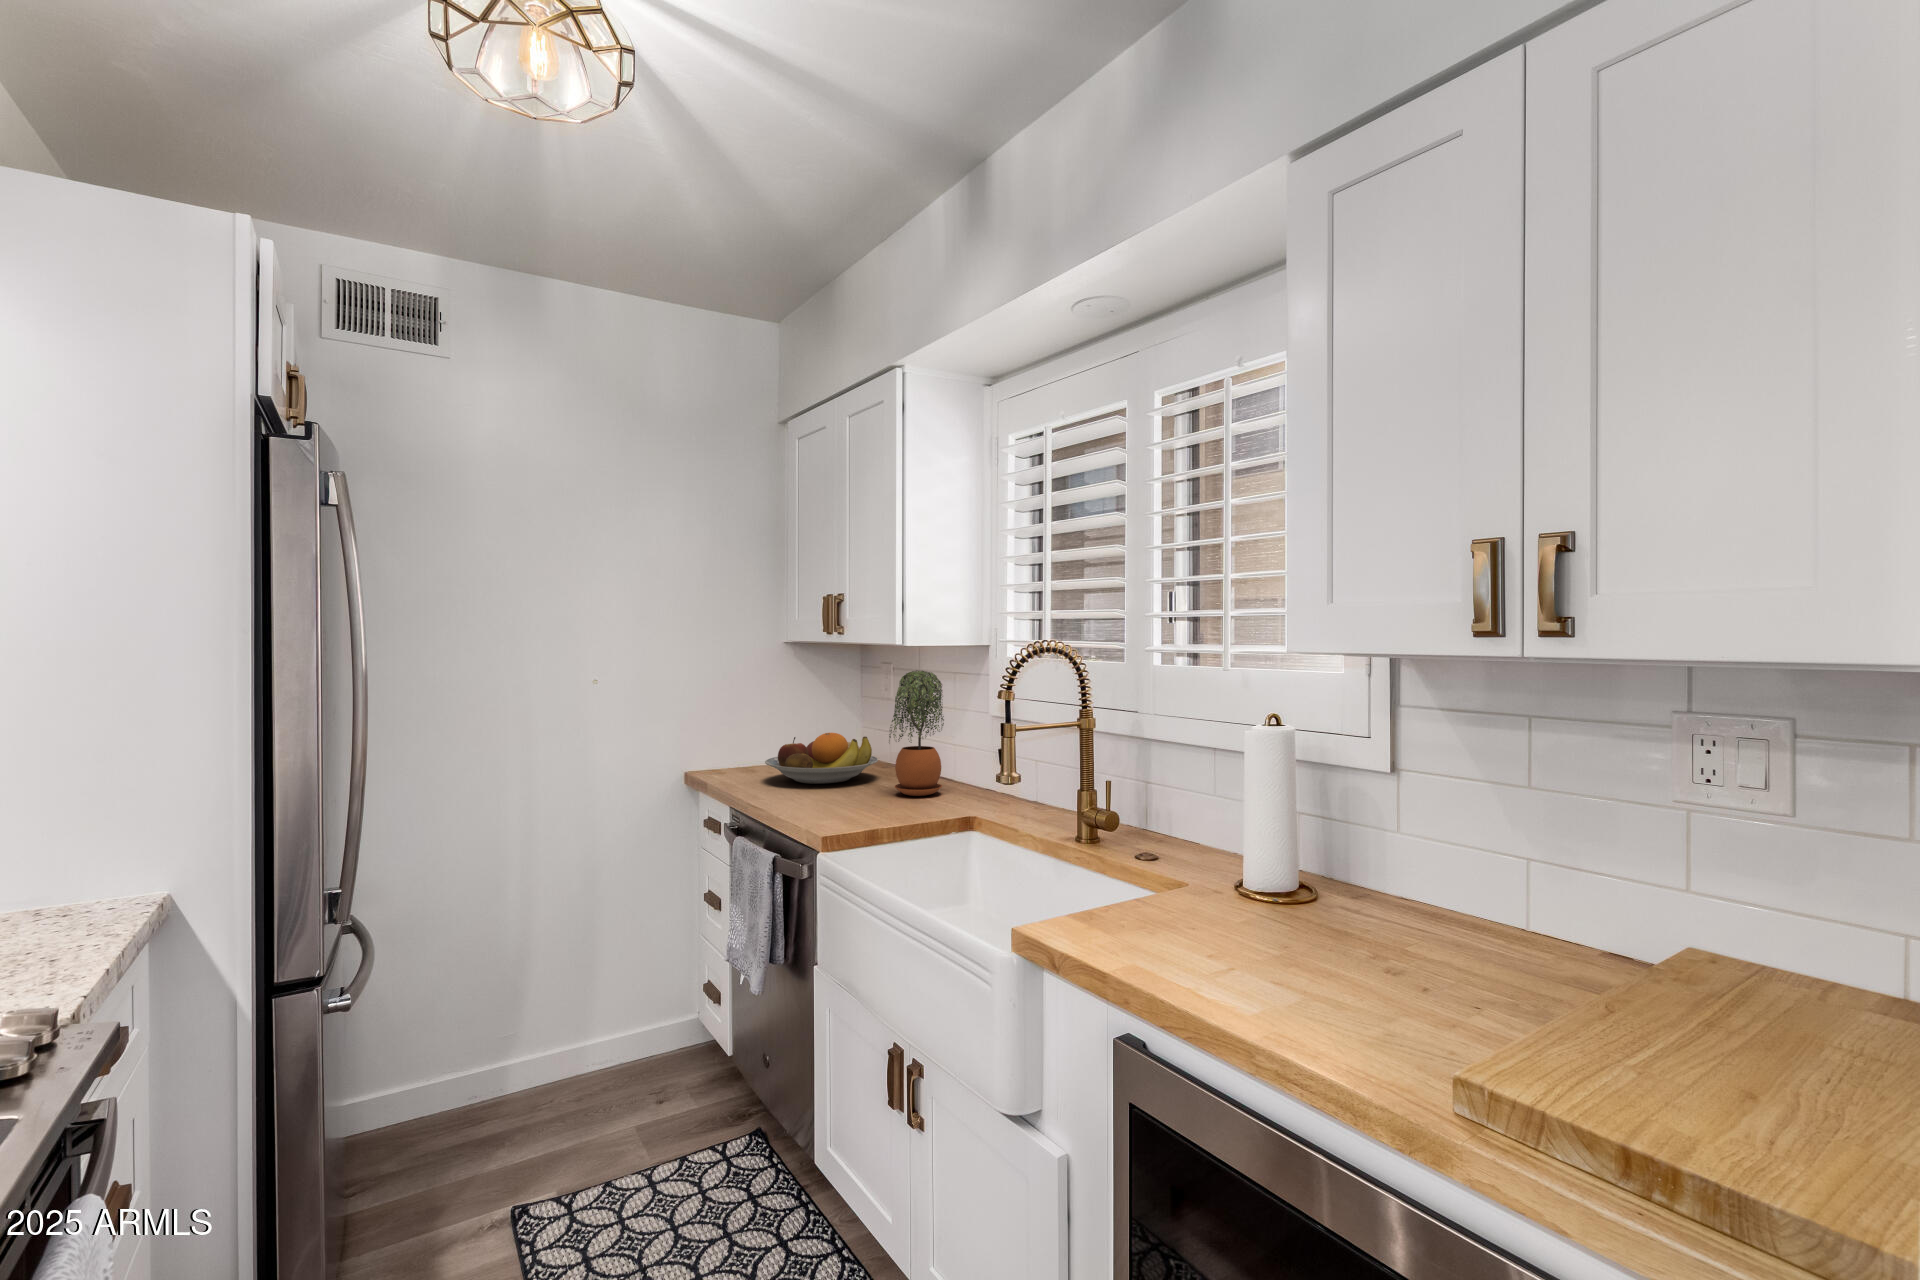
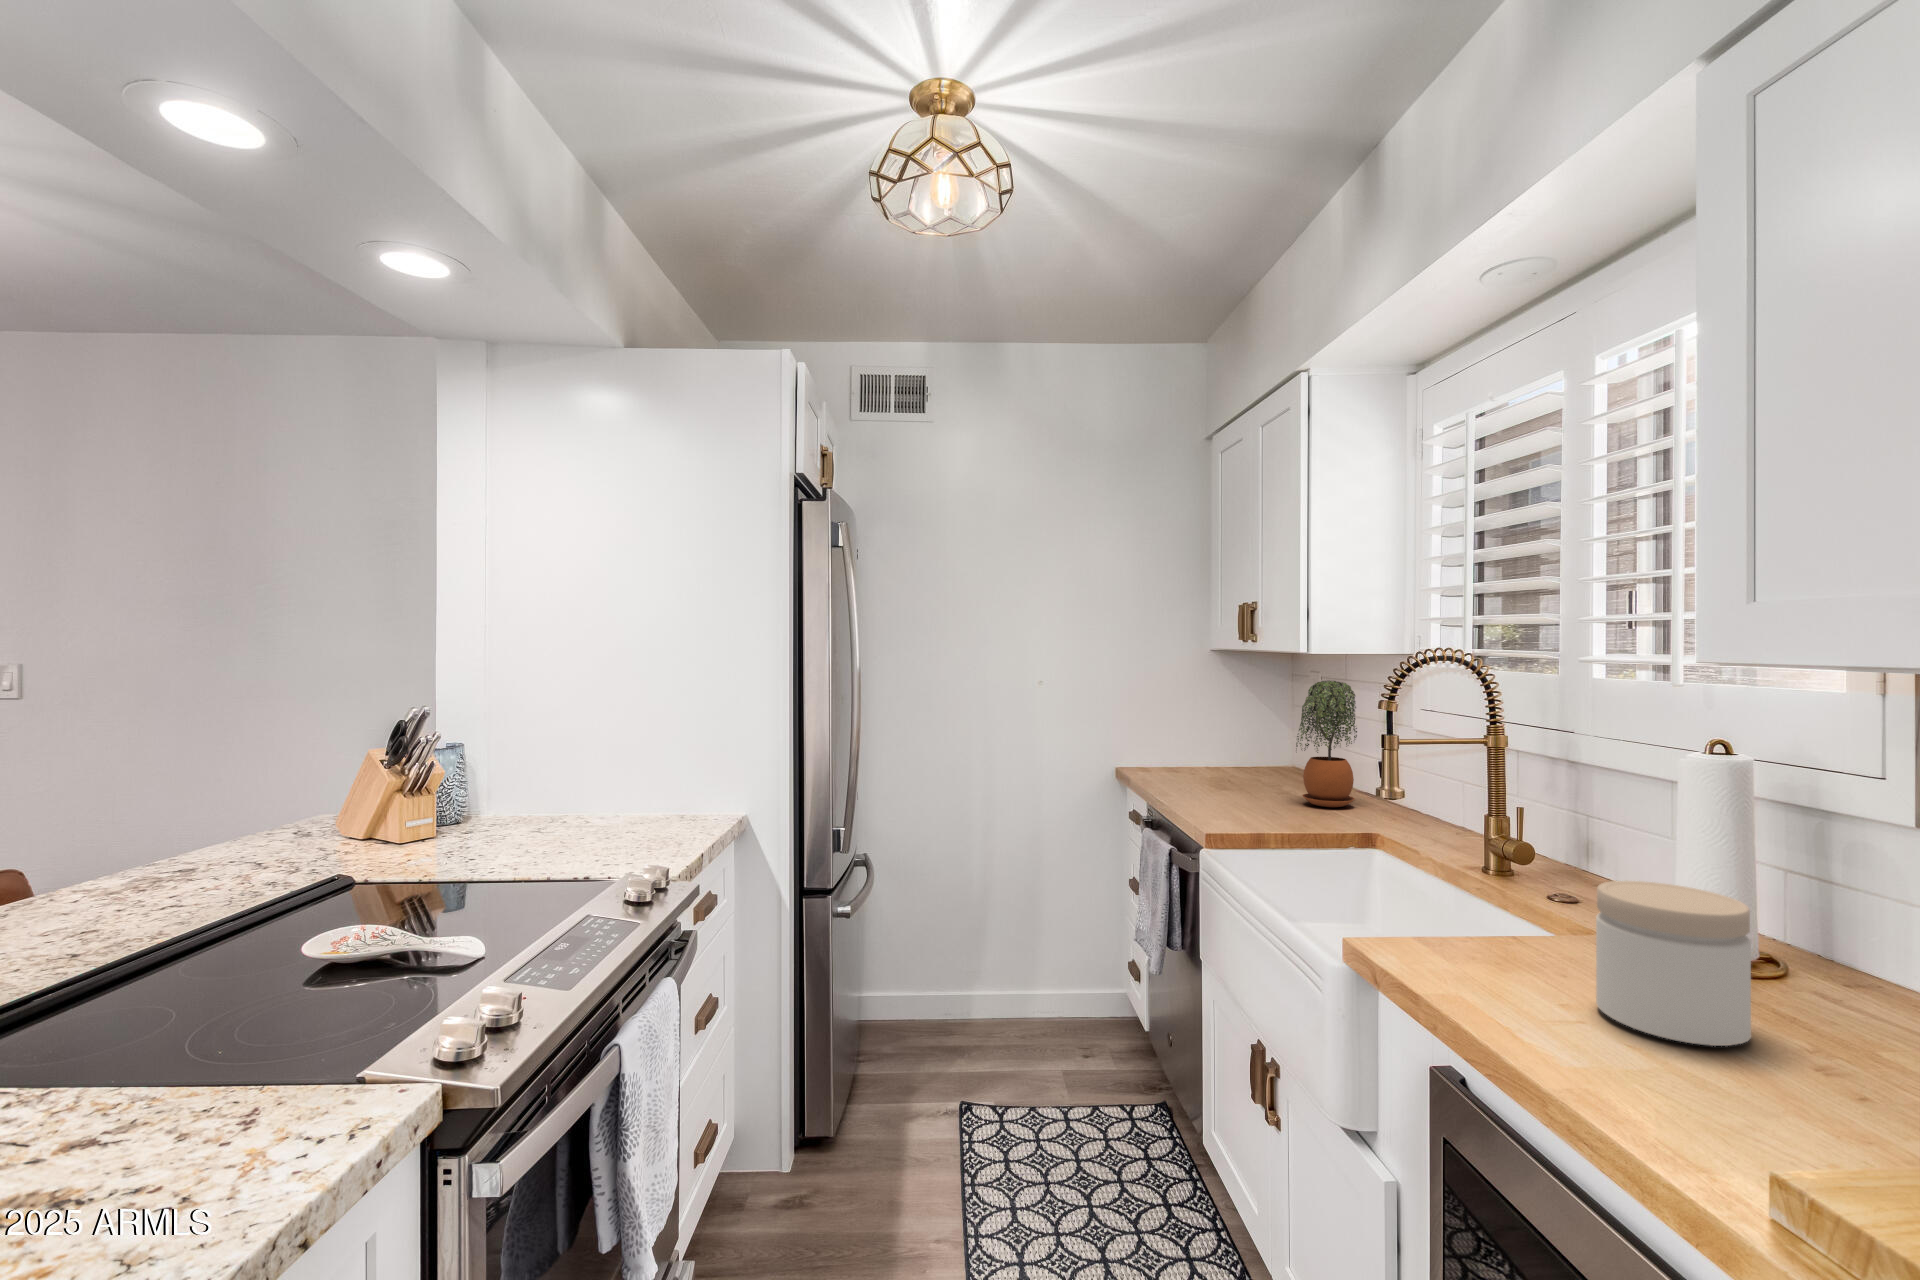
fruit bowl: present [765,733,878,784] -> none [1183,739,1296,787]
jar: none [1223,835,1327,964] -> present [1596,881,1751,1046]

